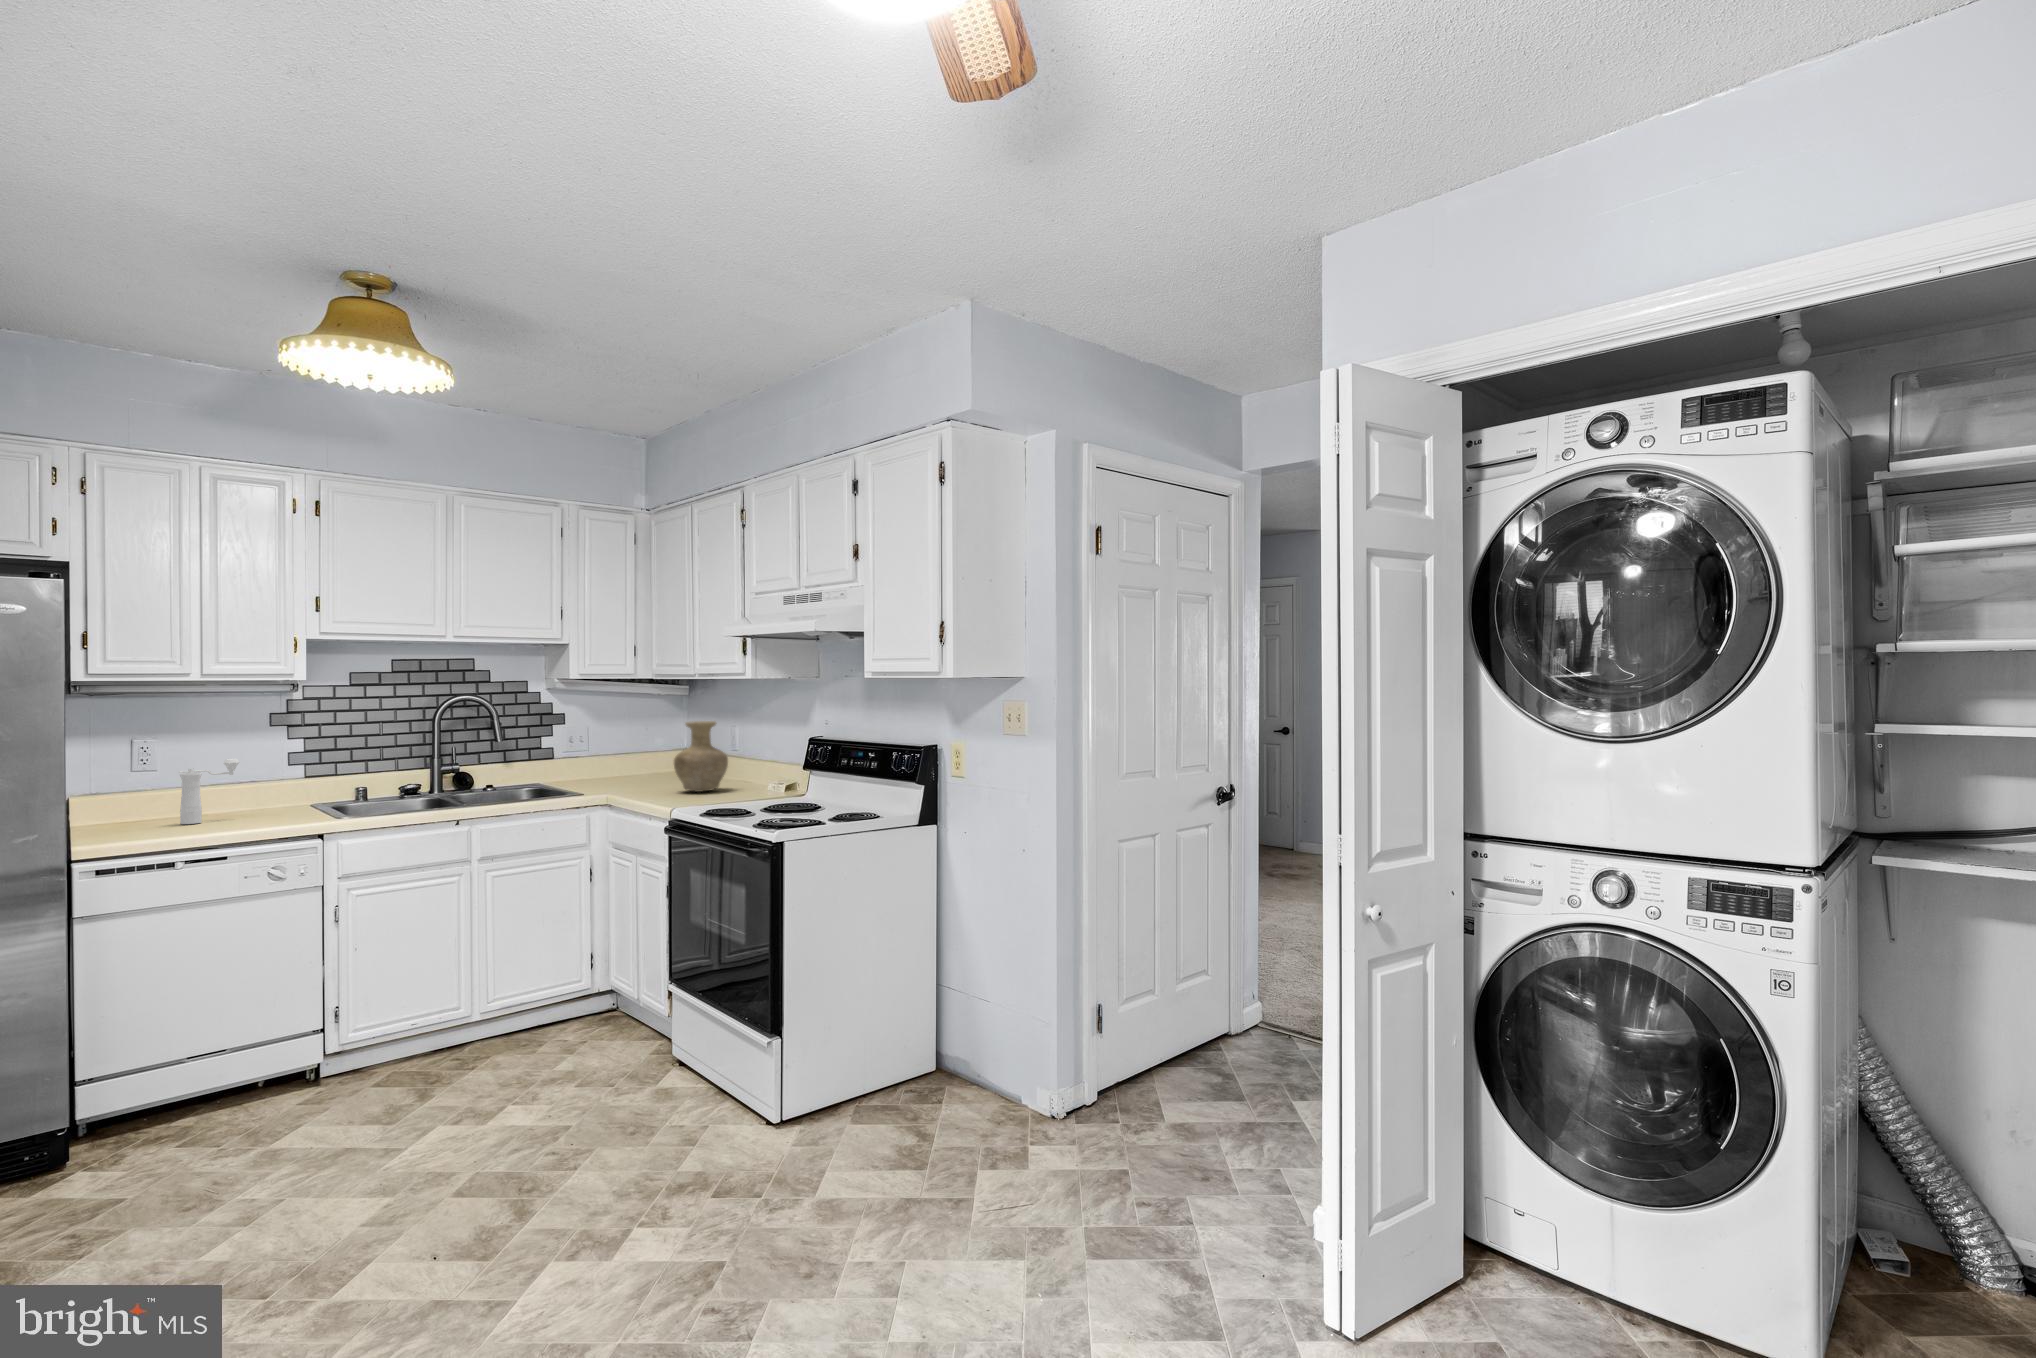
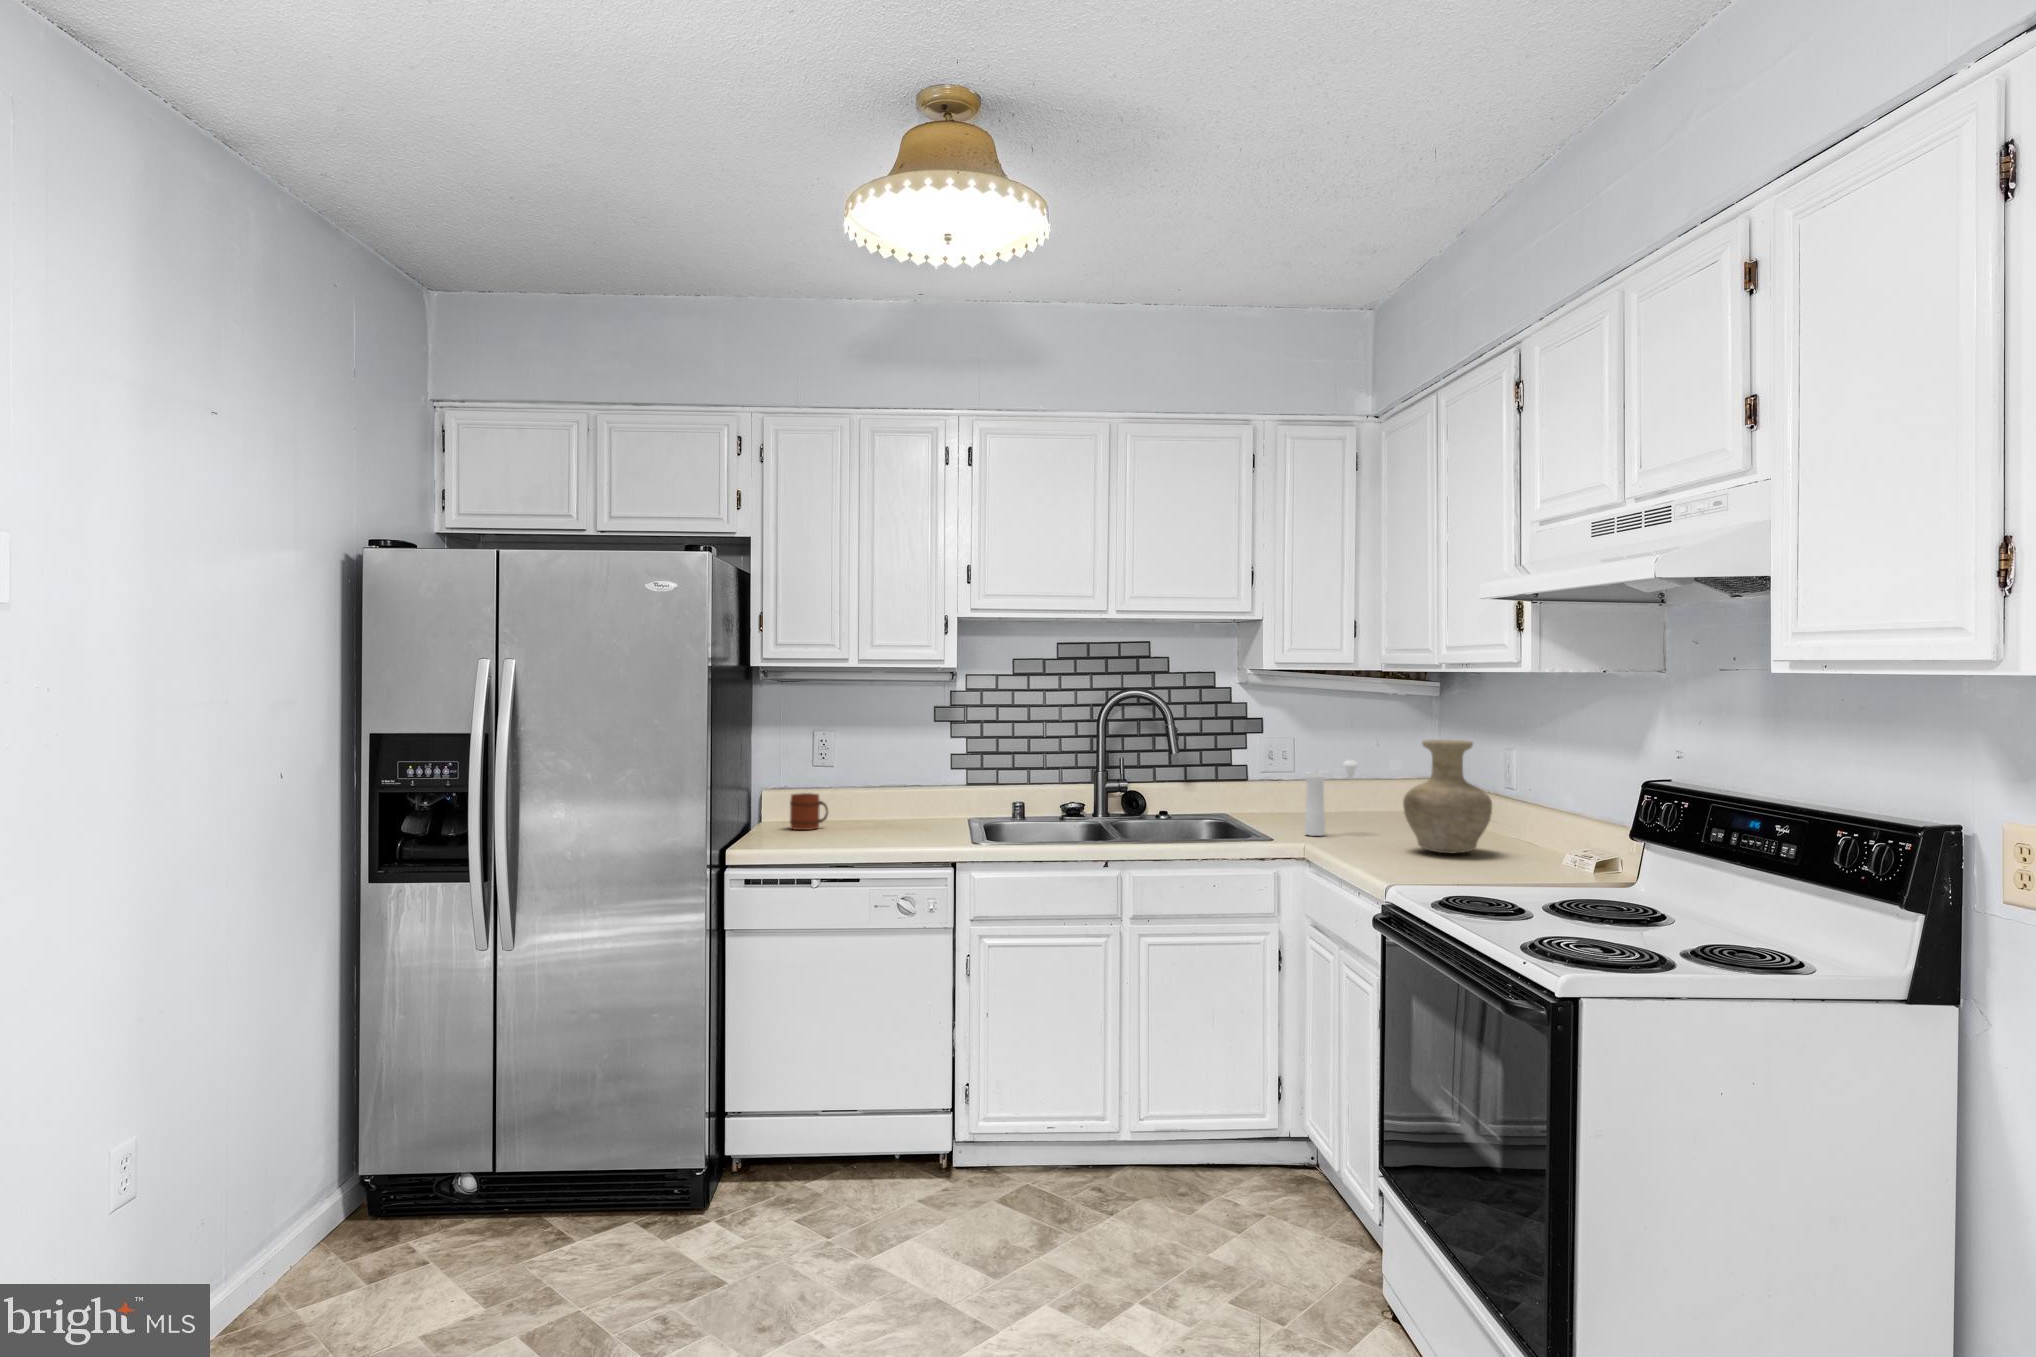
pepper mill: present [179,759,239,824] -> present [1305,760,1358,836]
mug: none [114,794,160,828] -> present [790,793,828,830]

